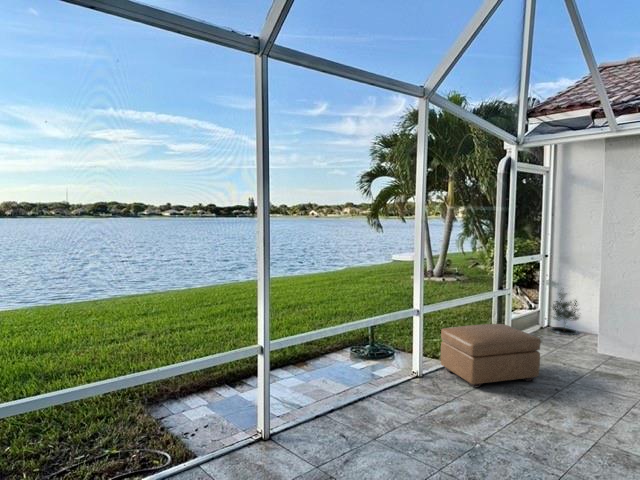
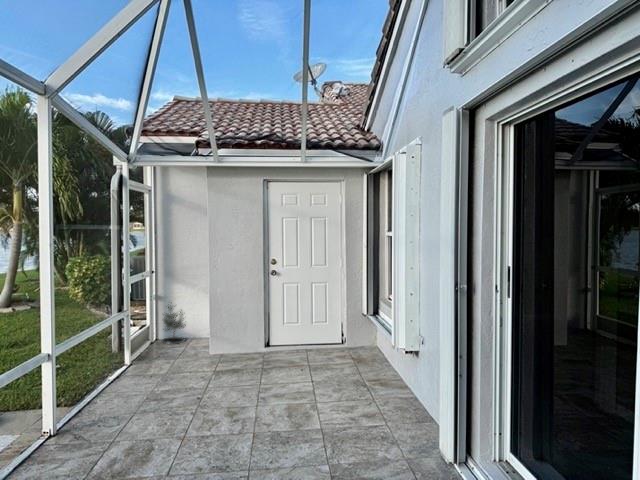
ottoman: present [441,324,541,388] -> none [74,347,180,424]

